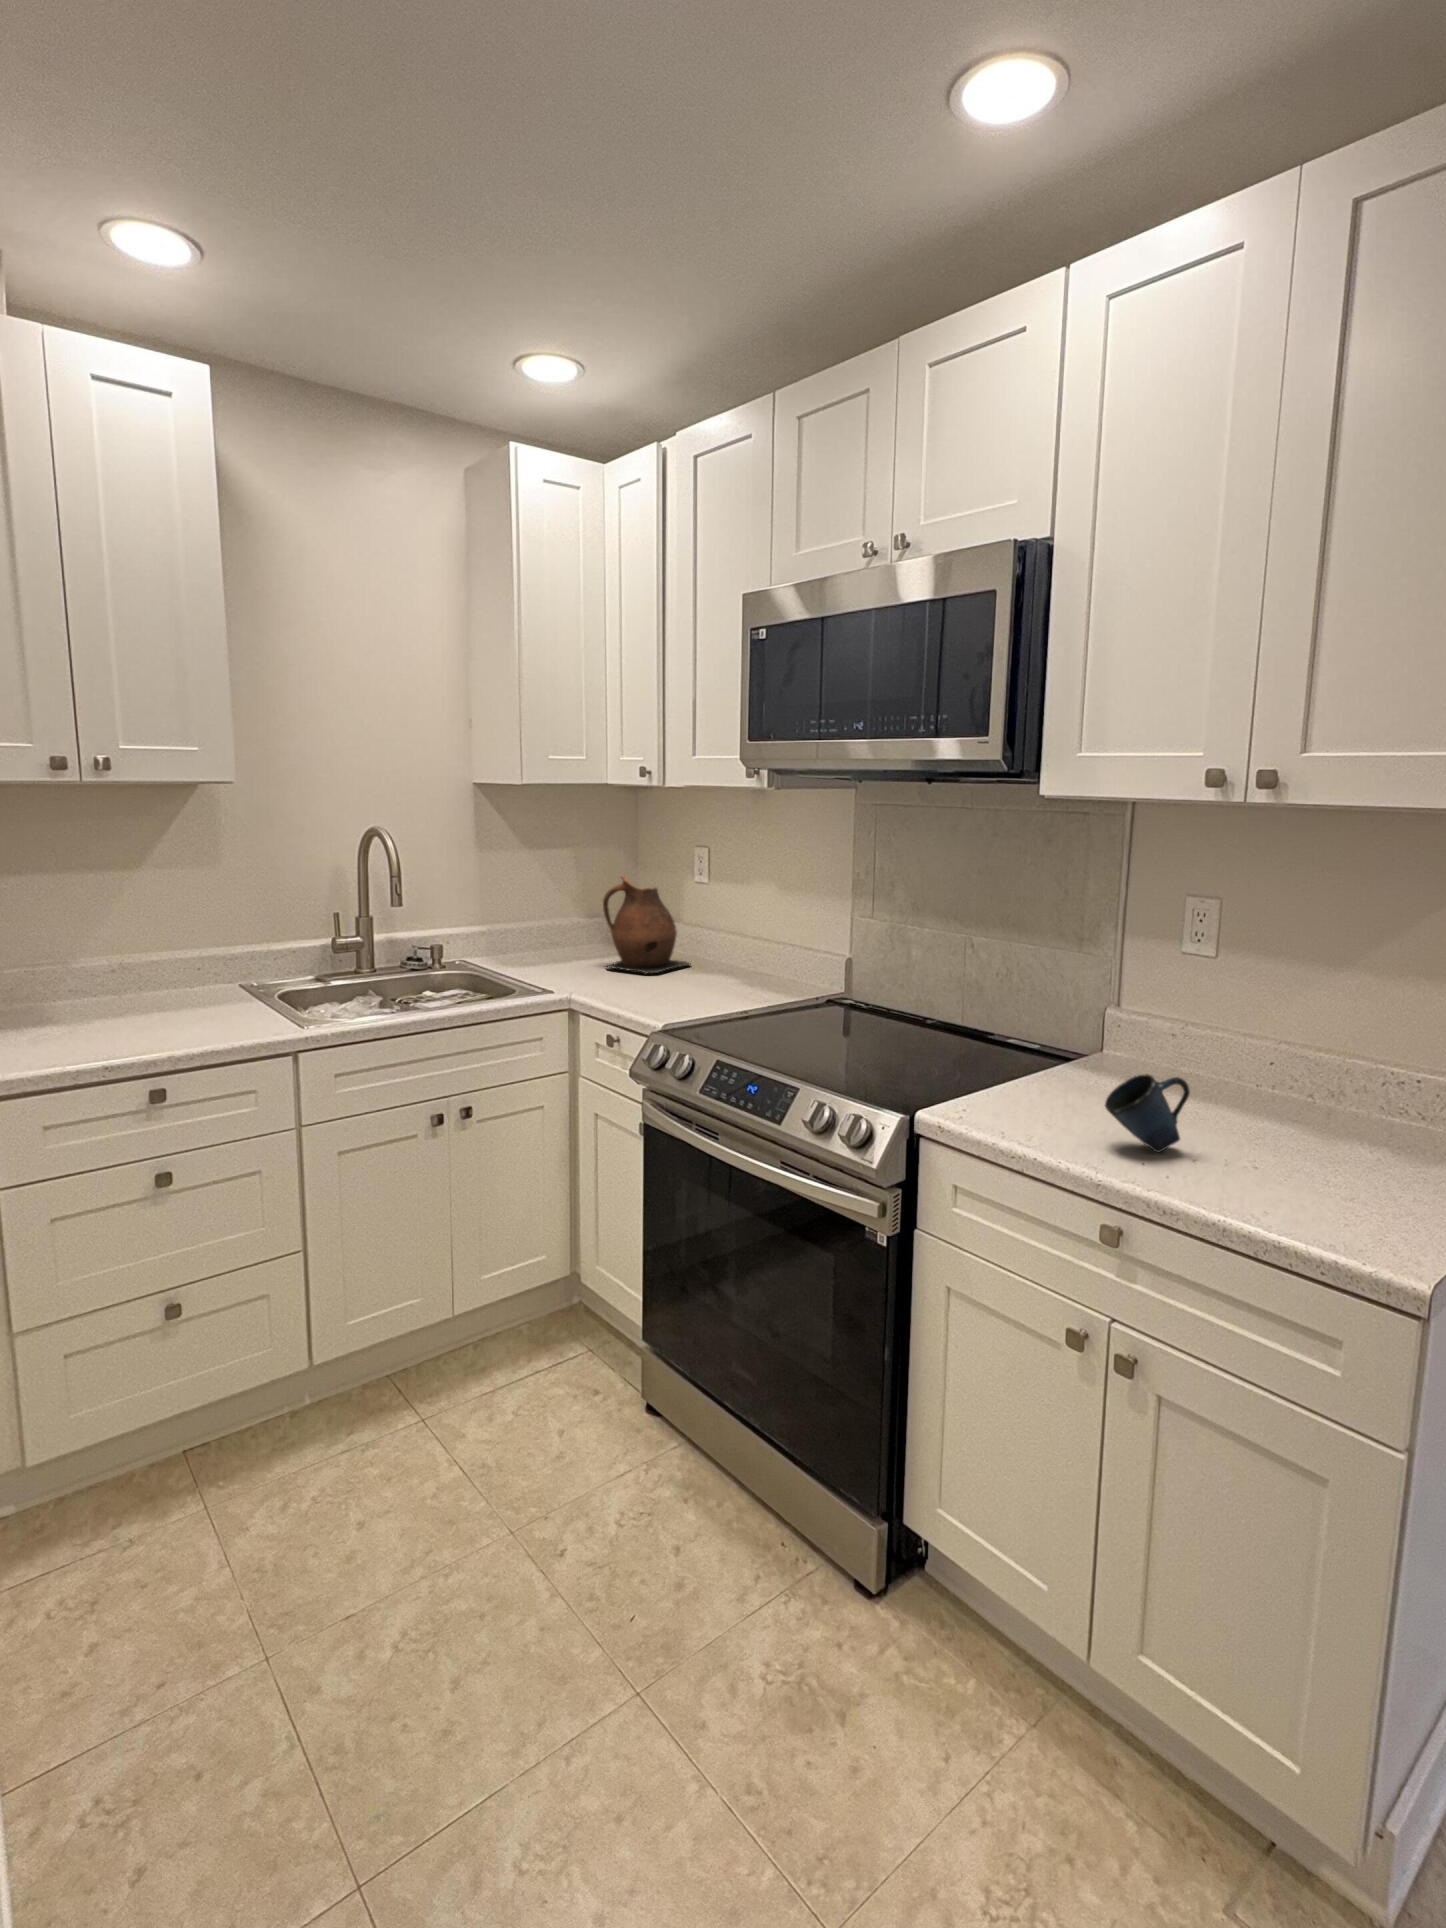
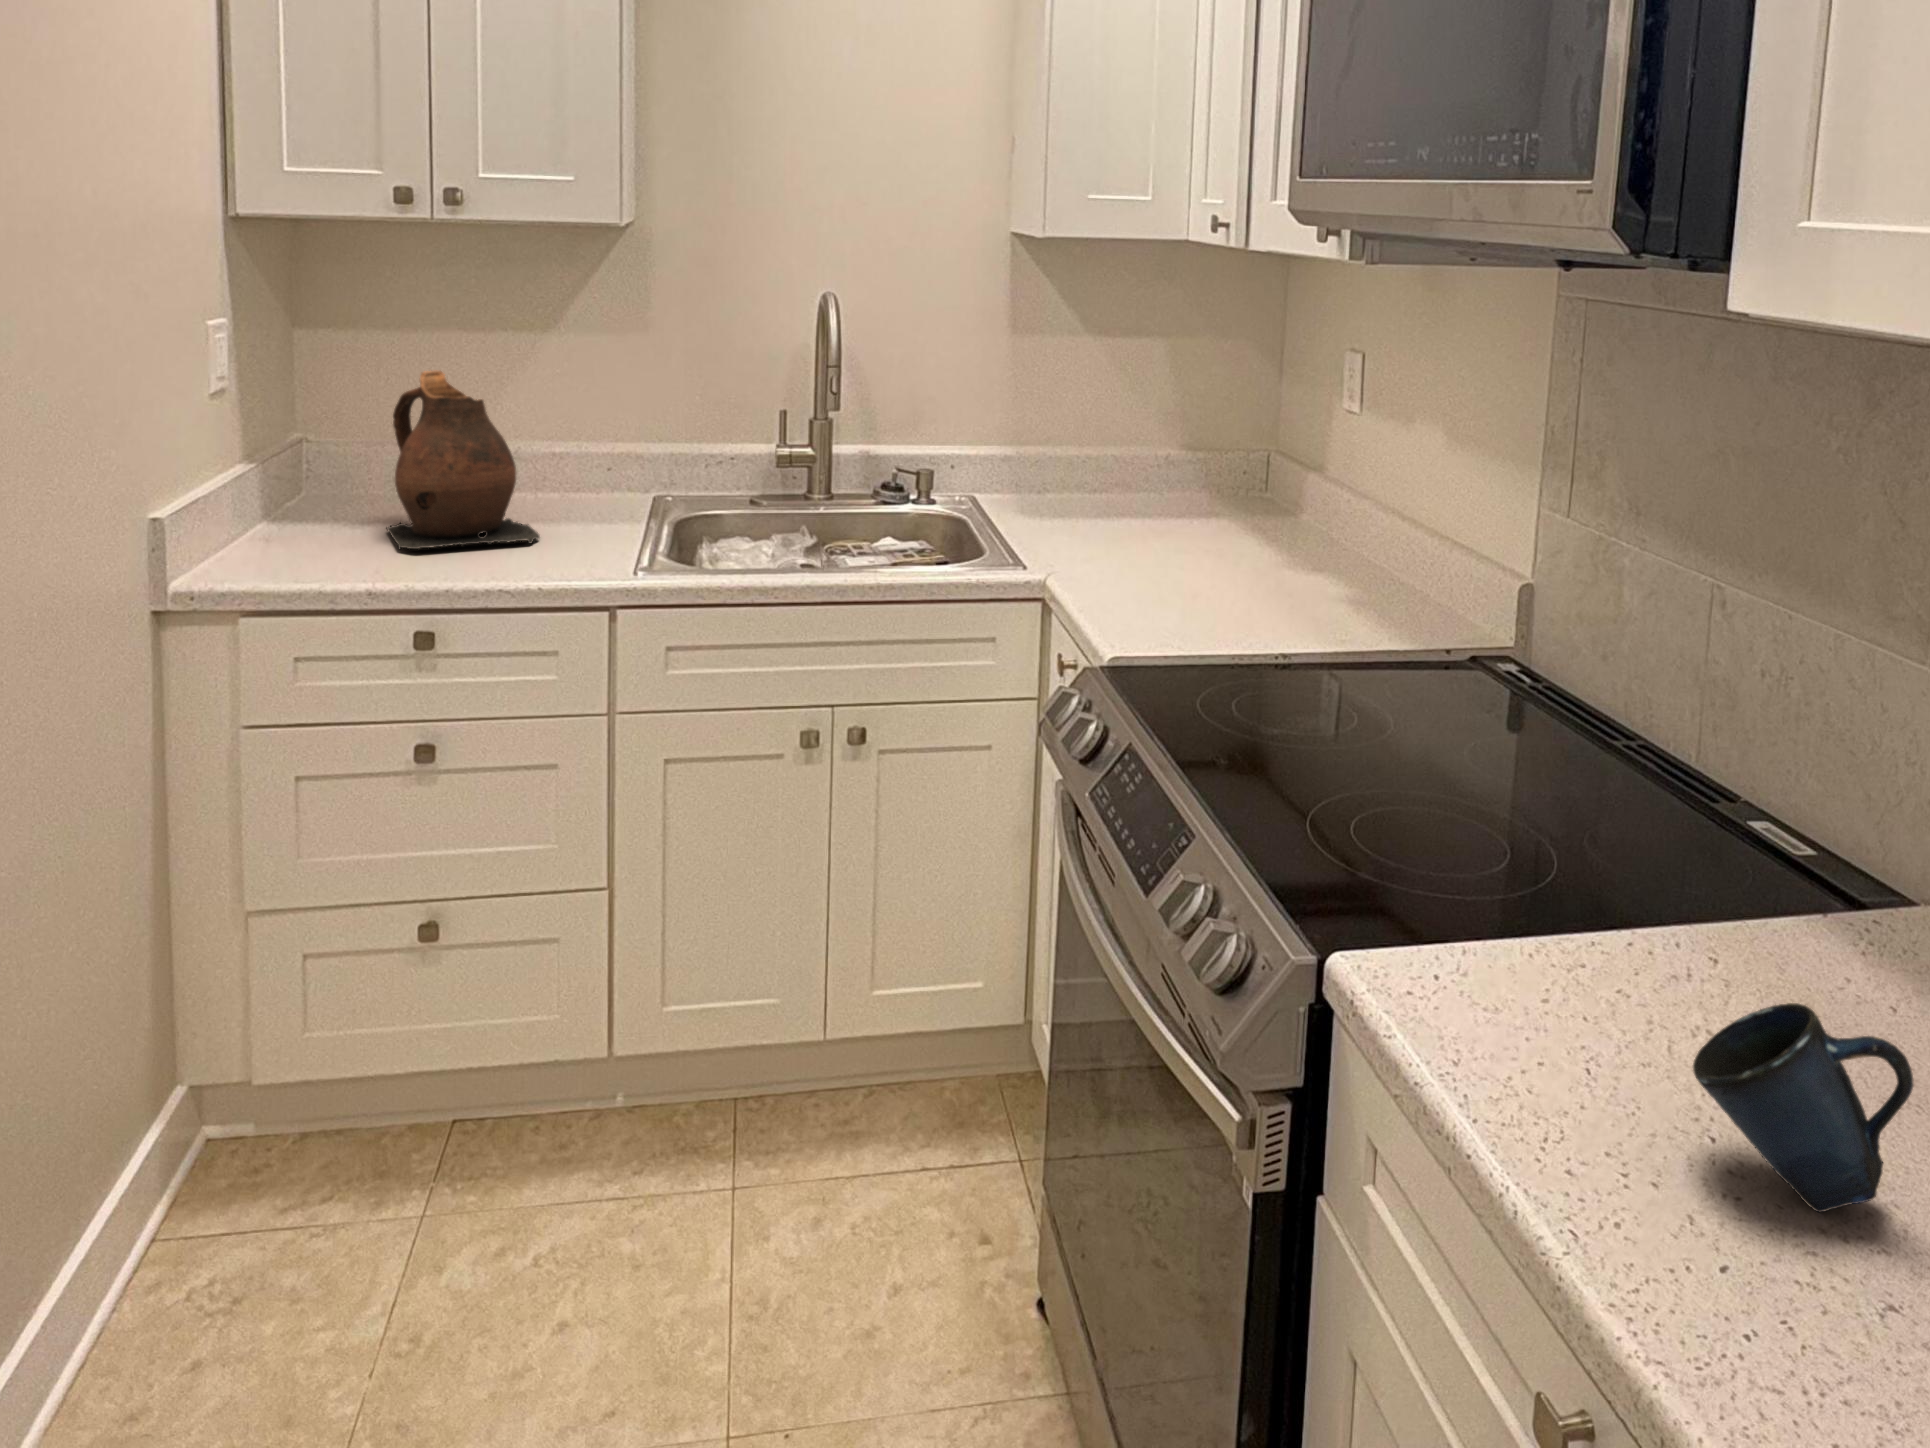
ceramic pitcher: present [603,875,691,974] -> present [387,371,540,549]

